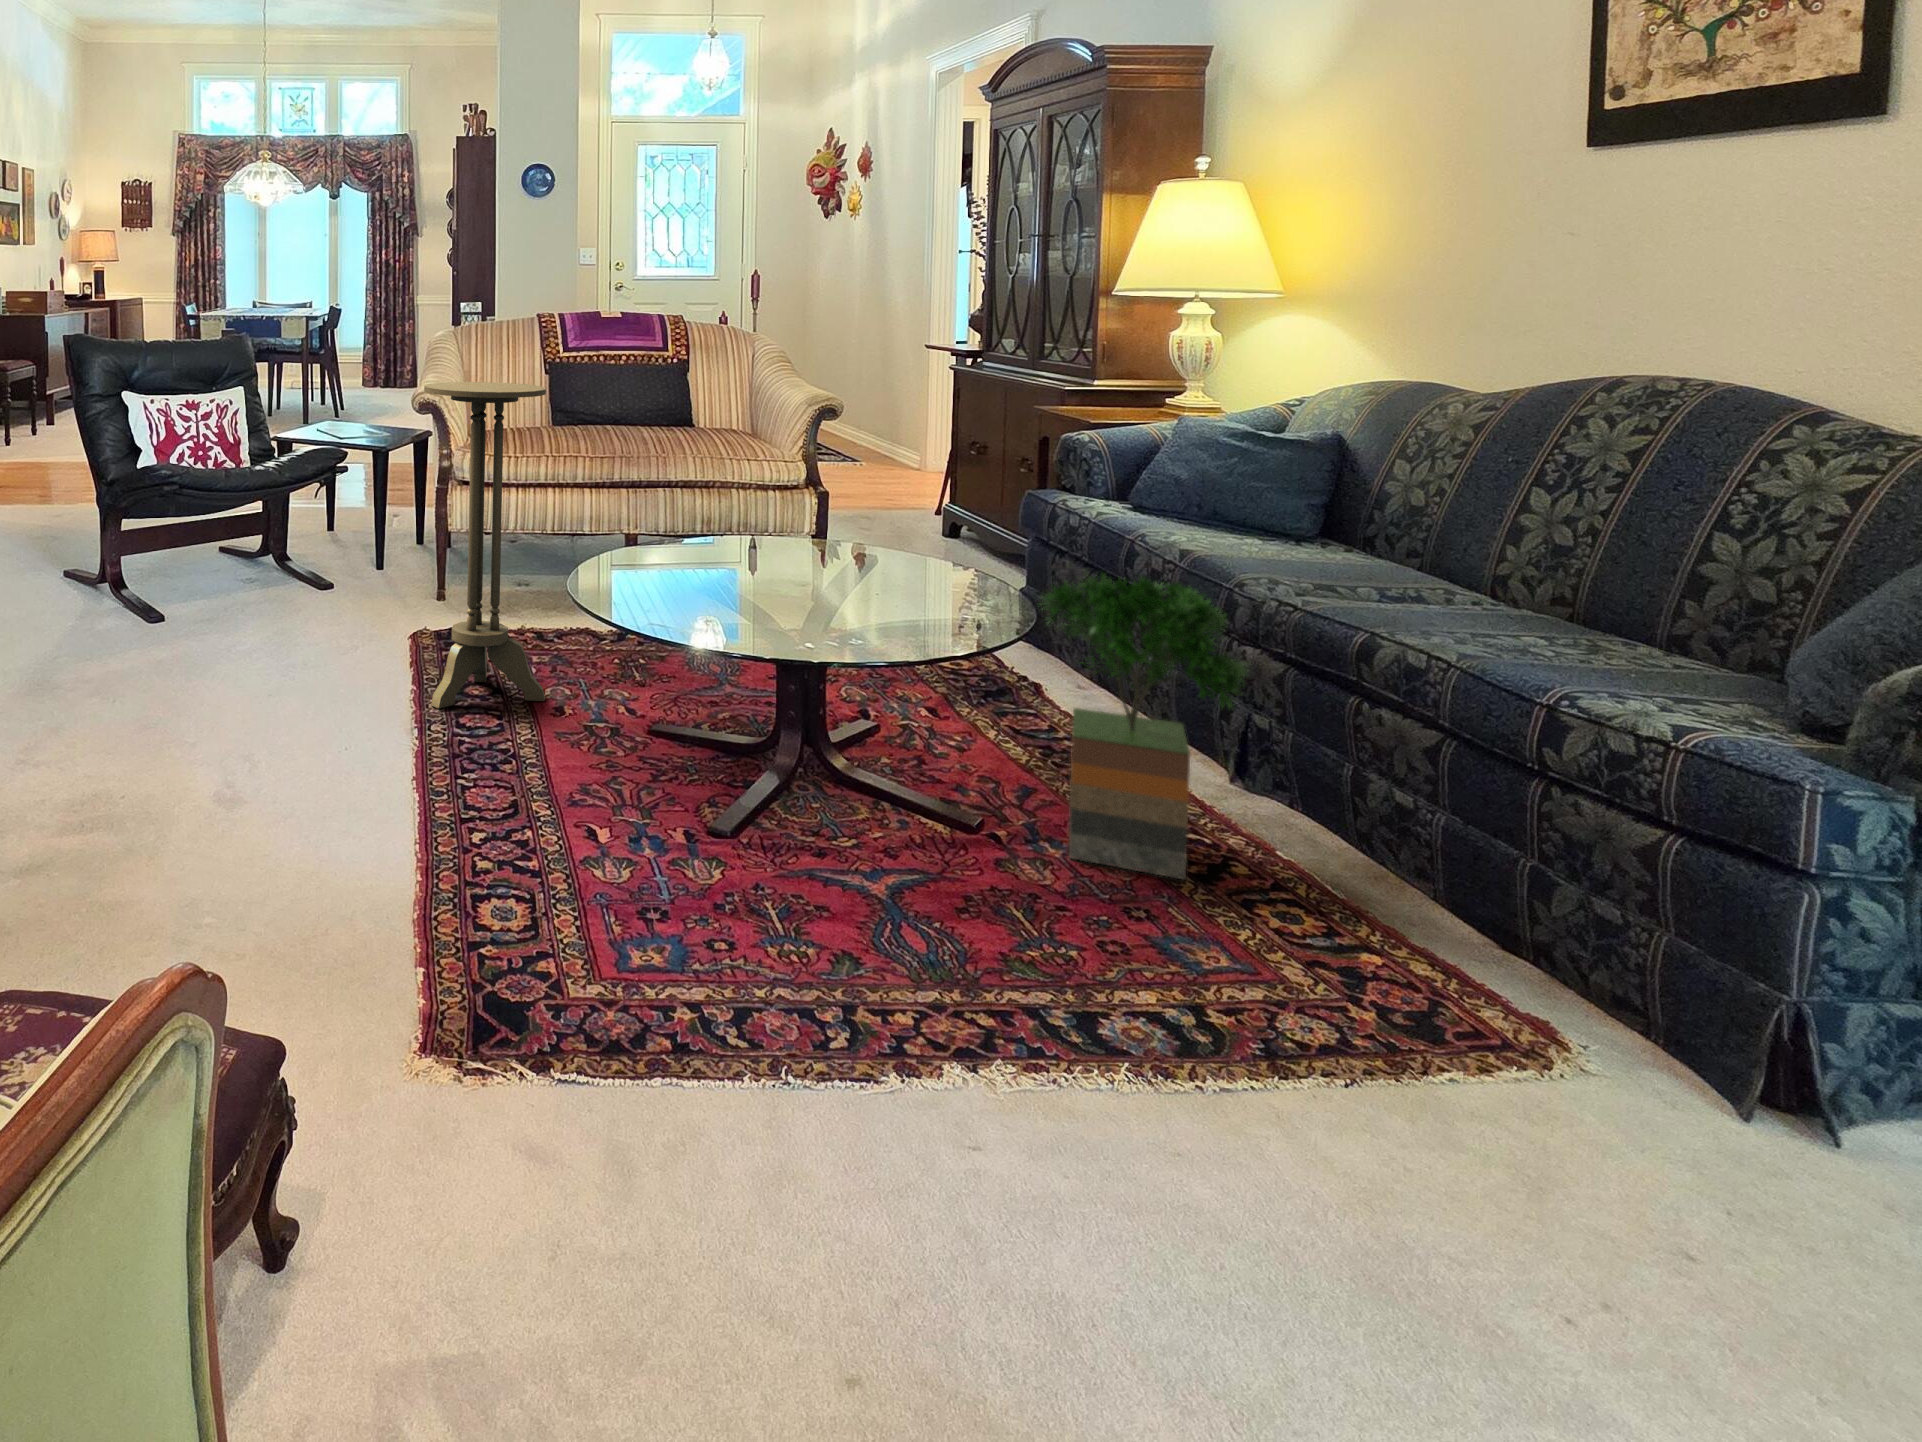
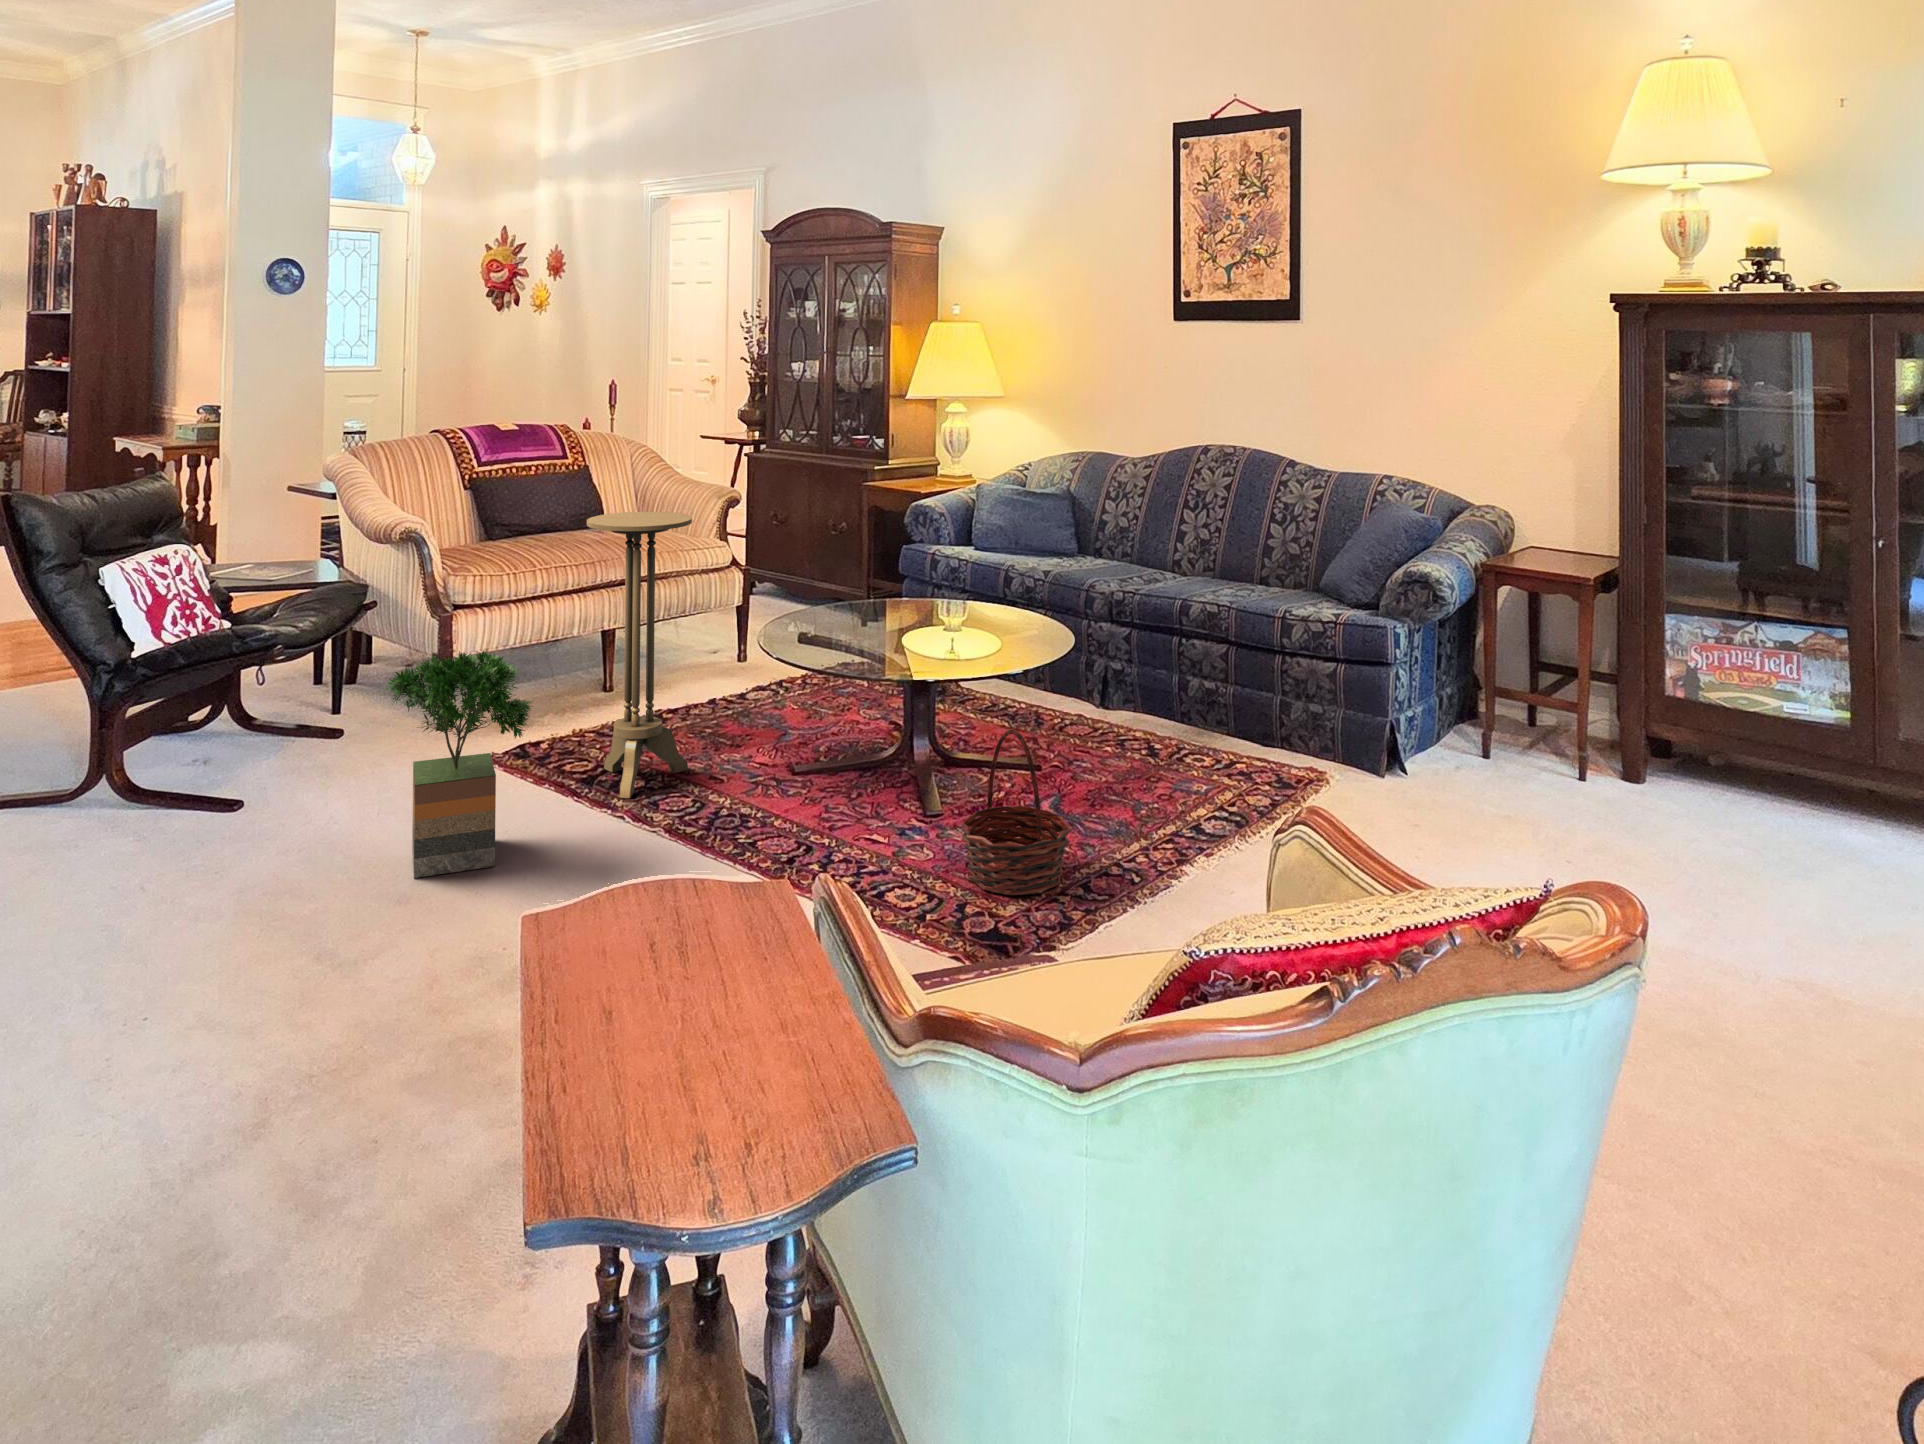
potted tree: present [1040,572,1250,879] -> present [386,651,532,878]
basket: none [559,722,734,990] -> present [961,730,1071,895]

